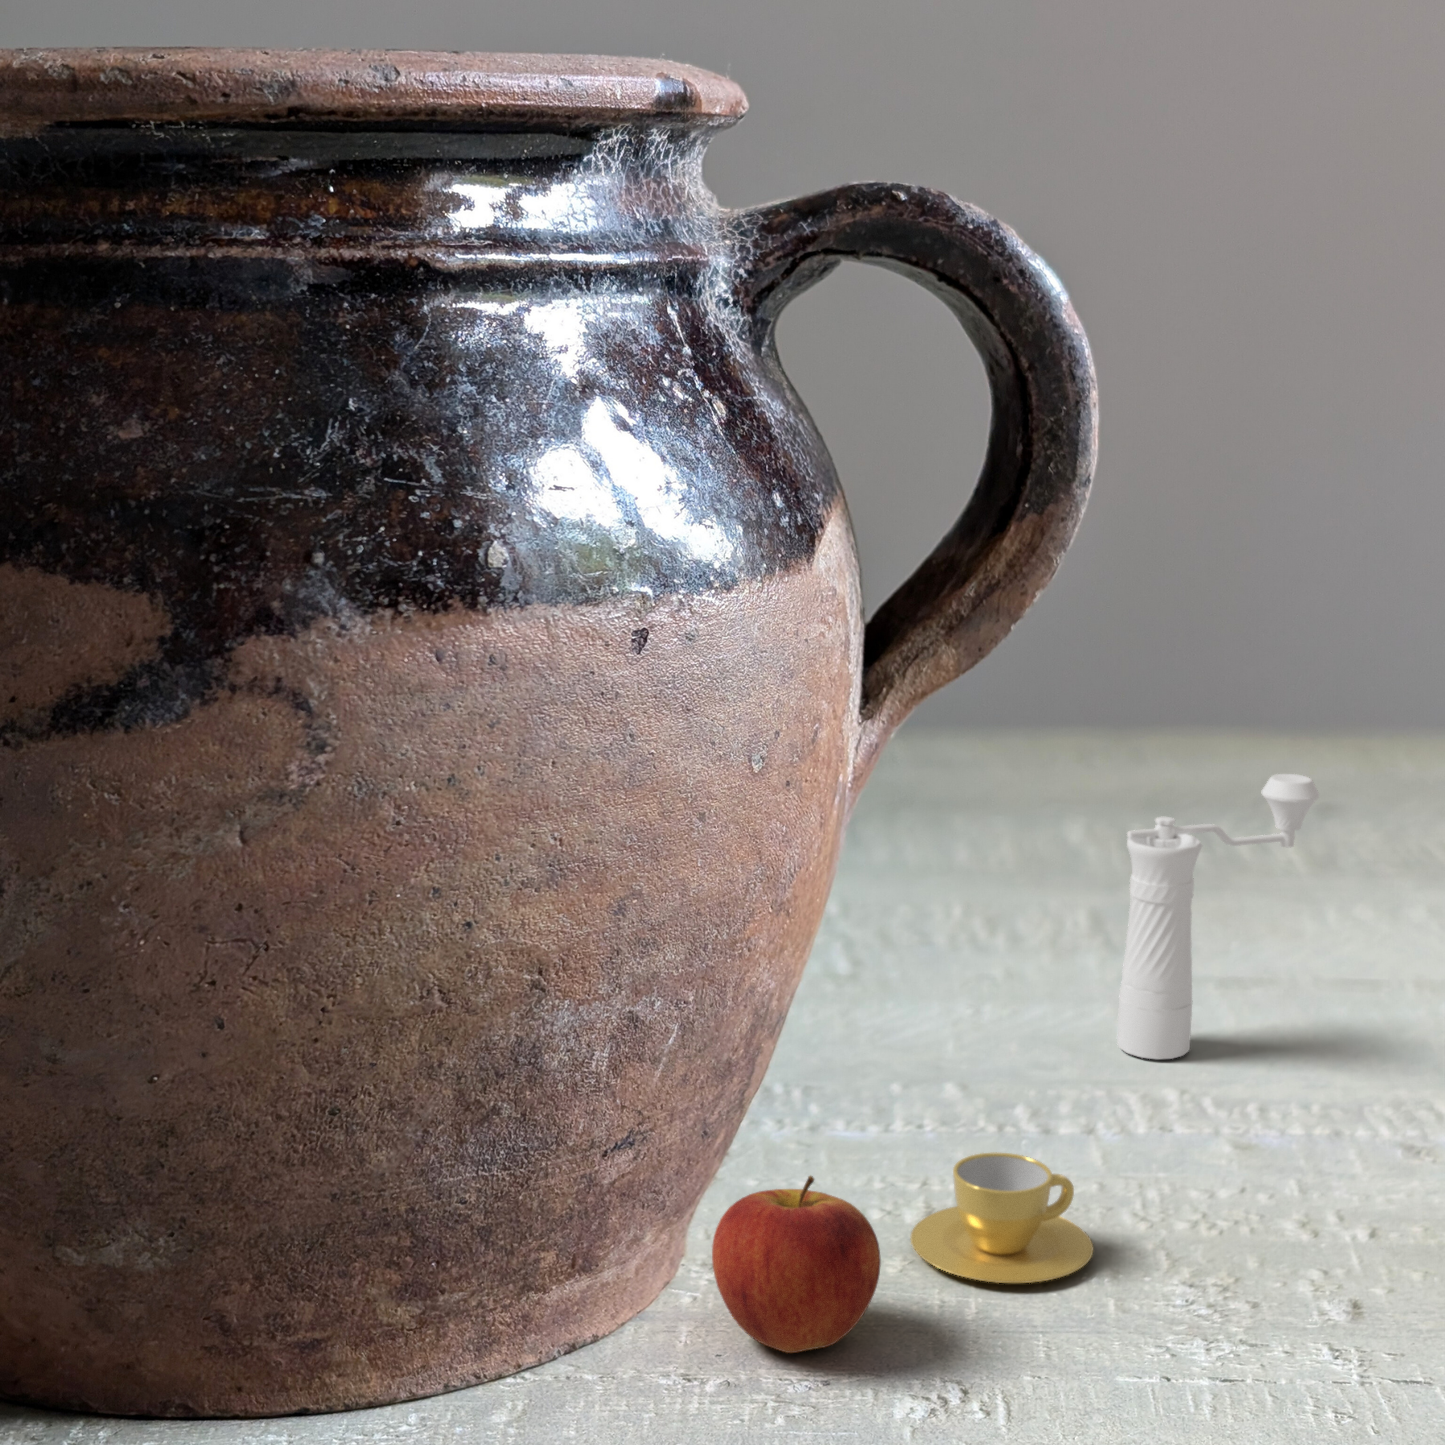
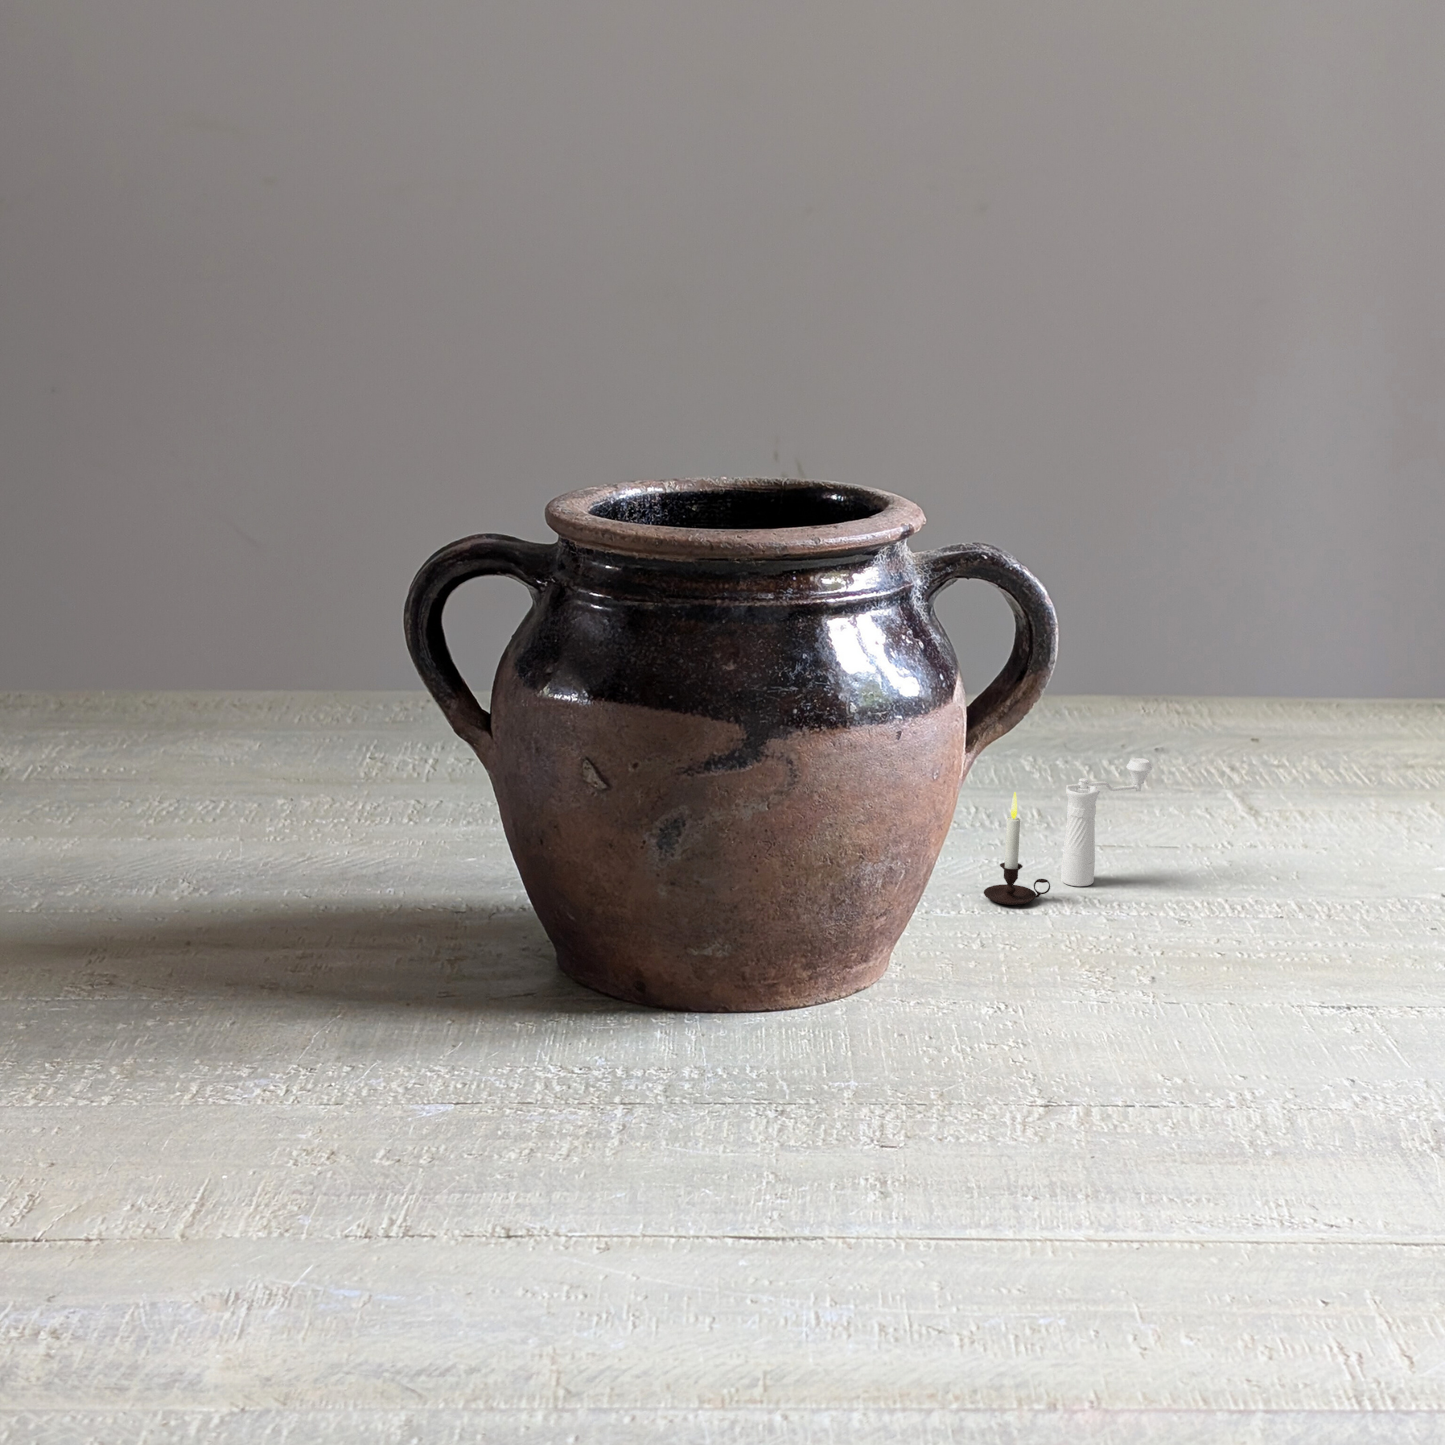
candle: none [939,842,1091,1103] -> present [984,792,1050,905]
cup: present [911,1152,1093,1283] -> none [980,921,1053,971]
apple: present [712,1176,881,1353] -> none [908,927,973,994]

